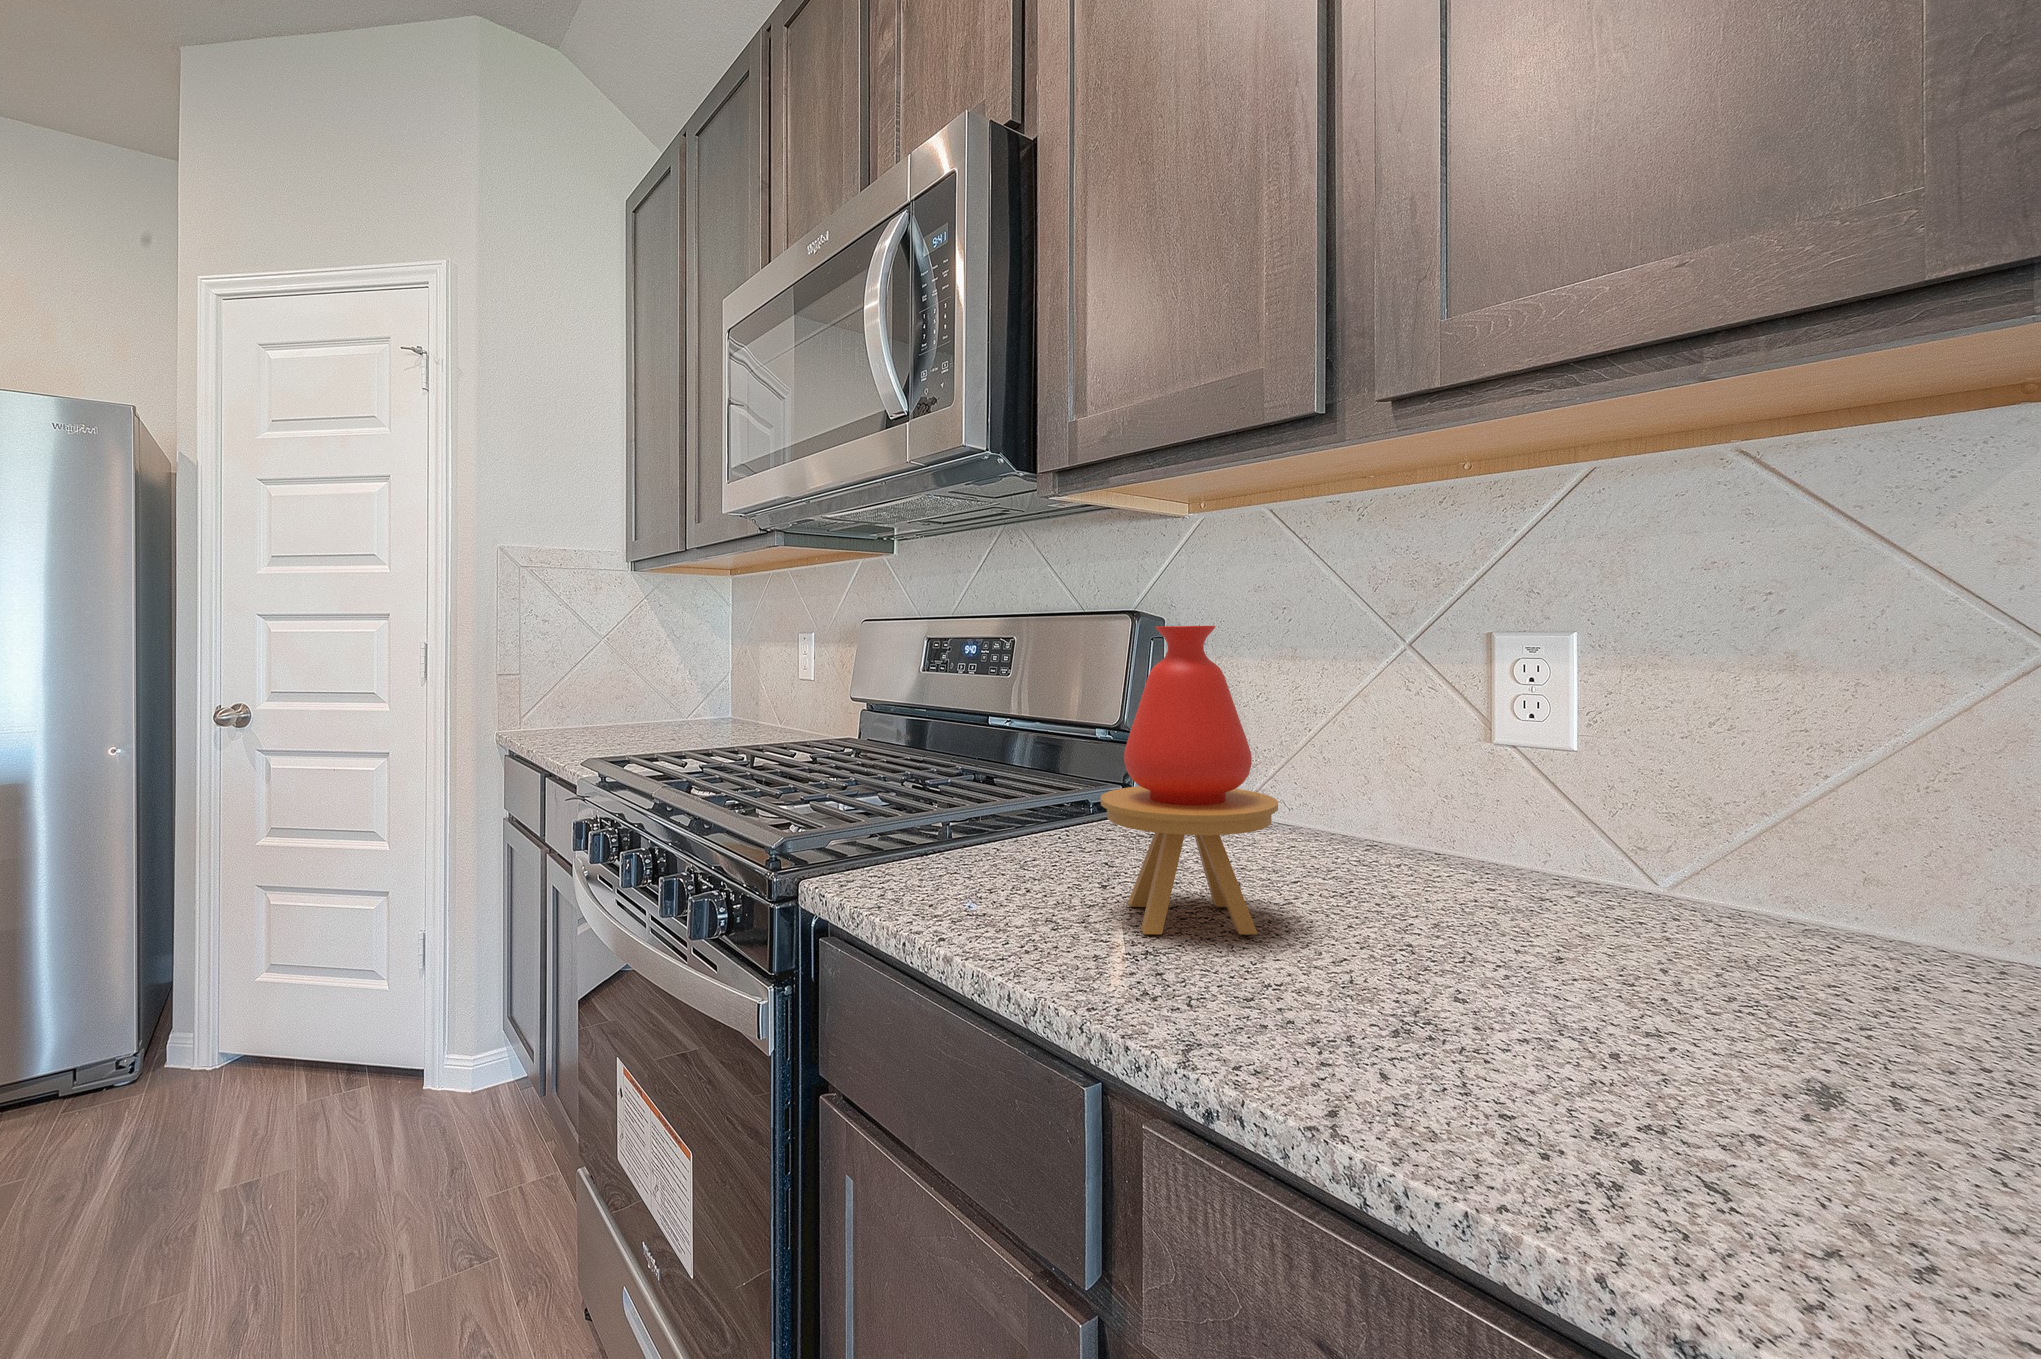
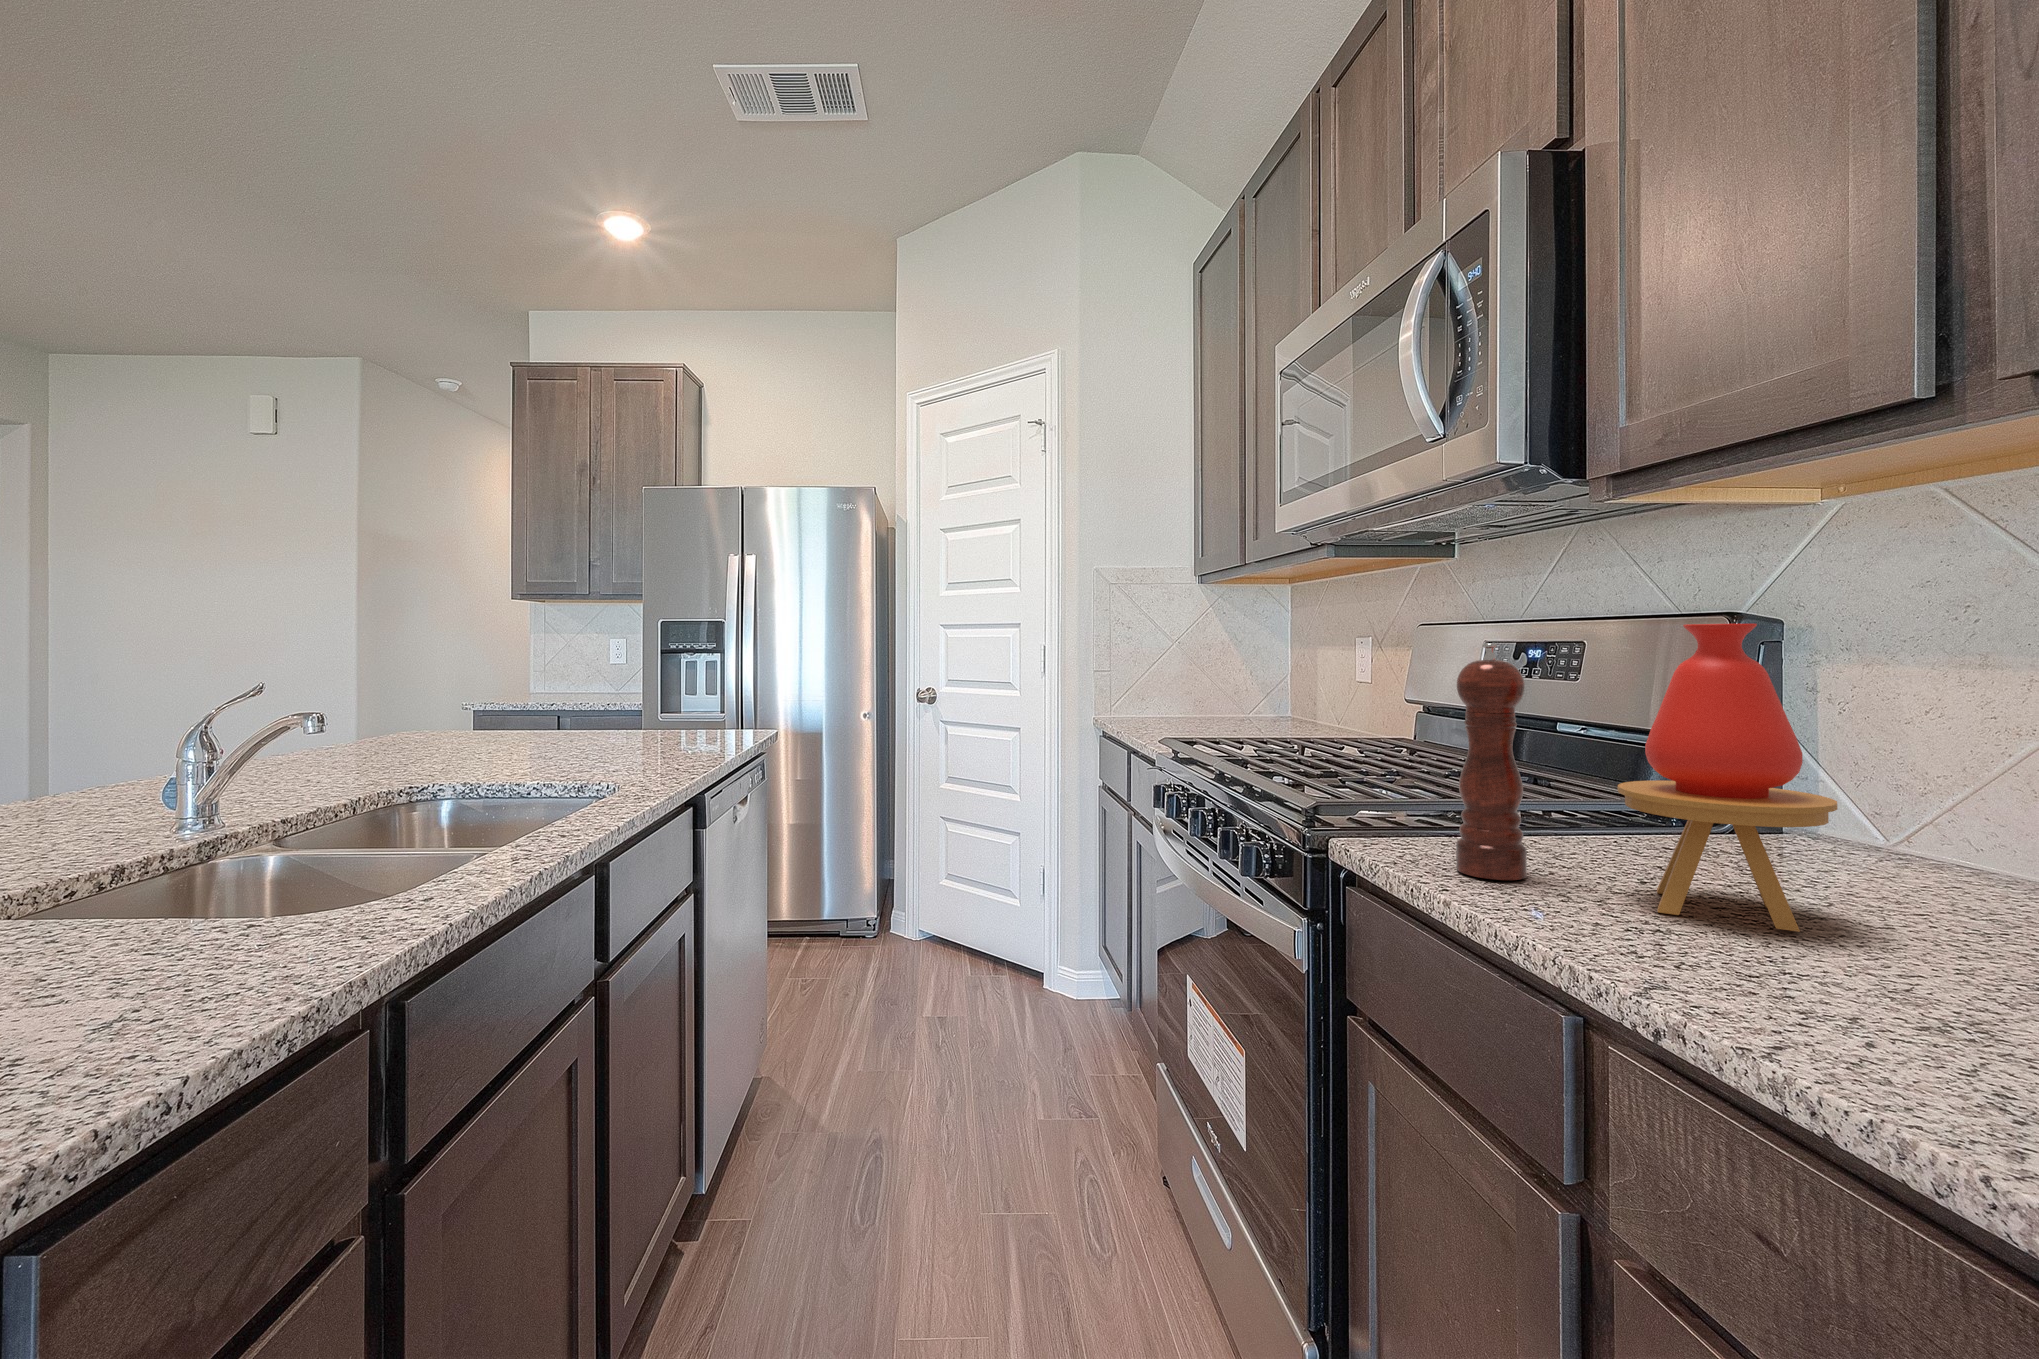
pepper mill: none [946,647,1016,920] -> present [1456,643,1527,880]

